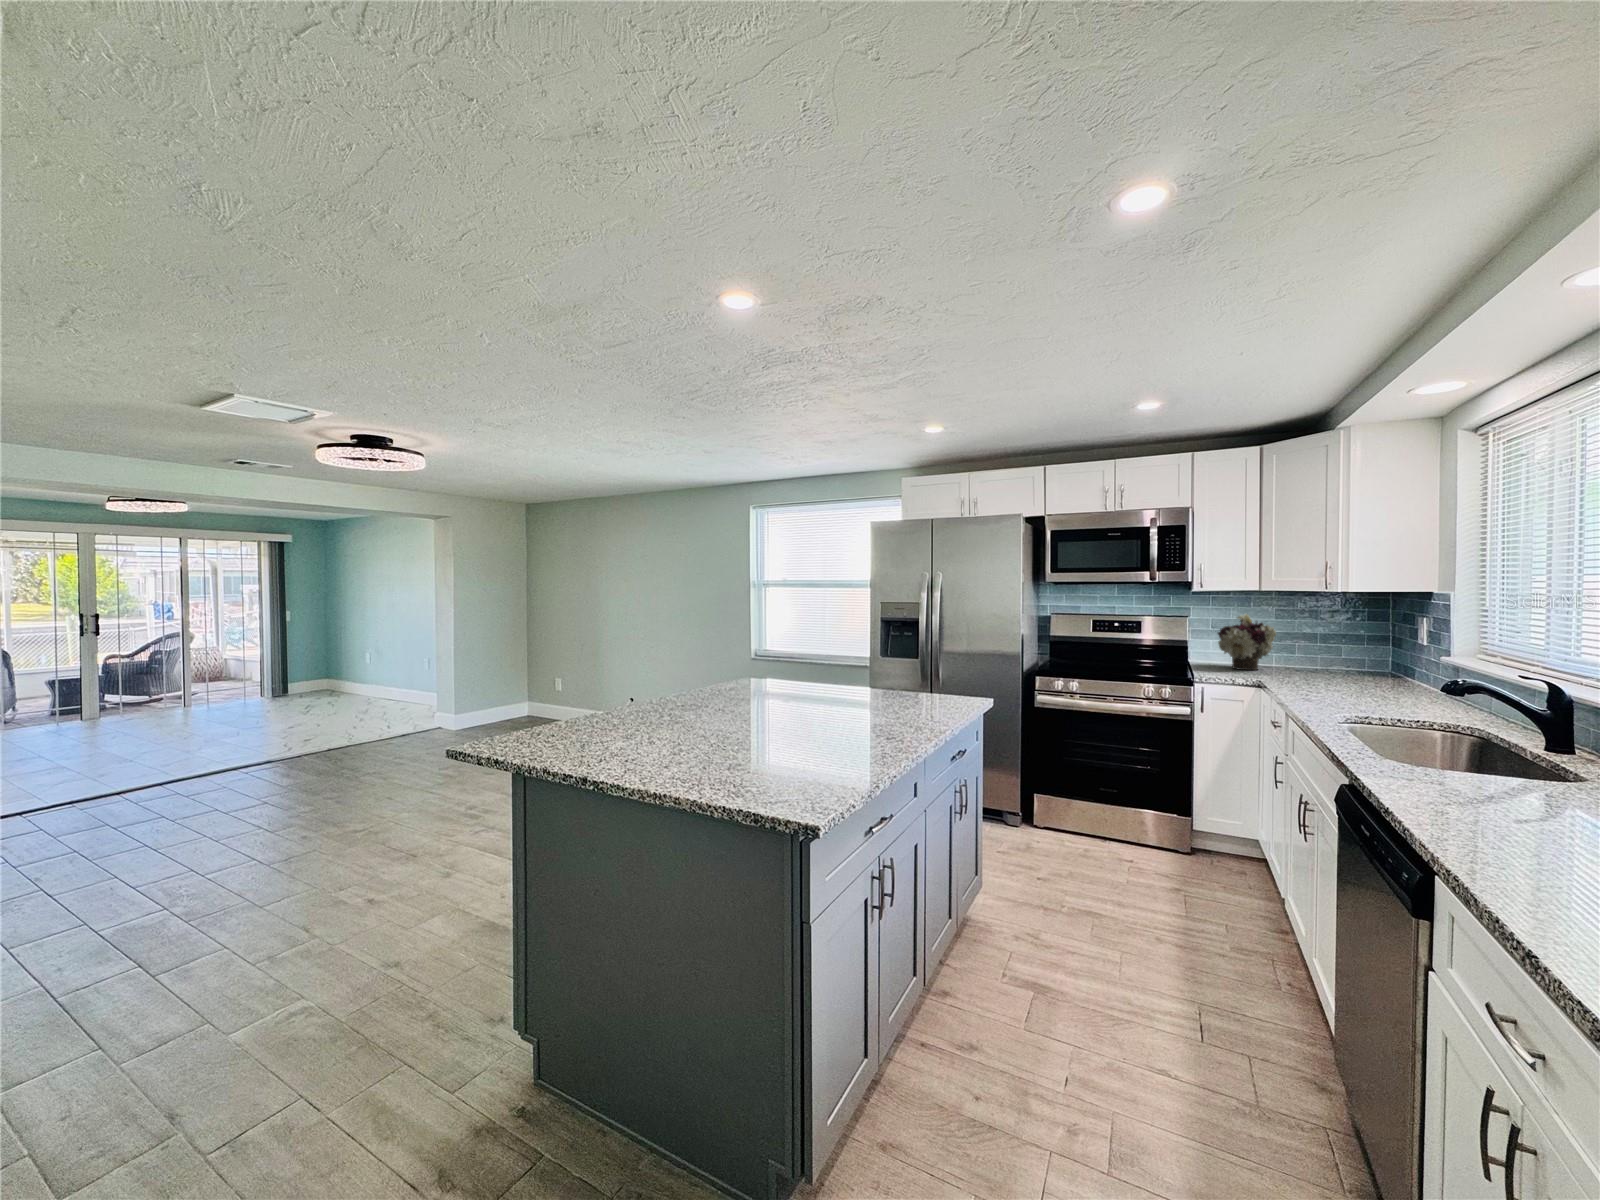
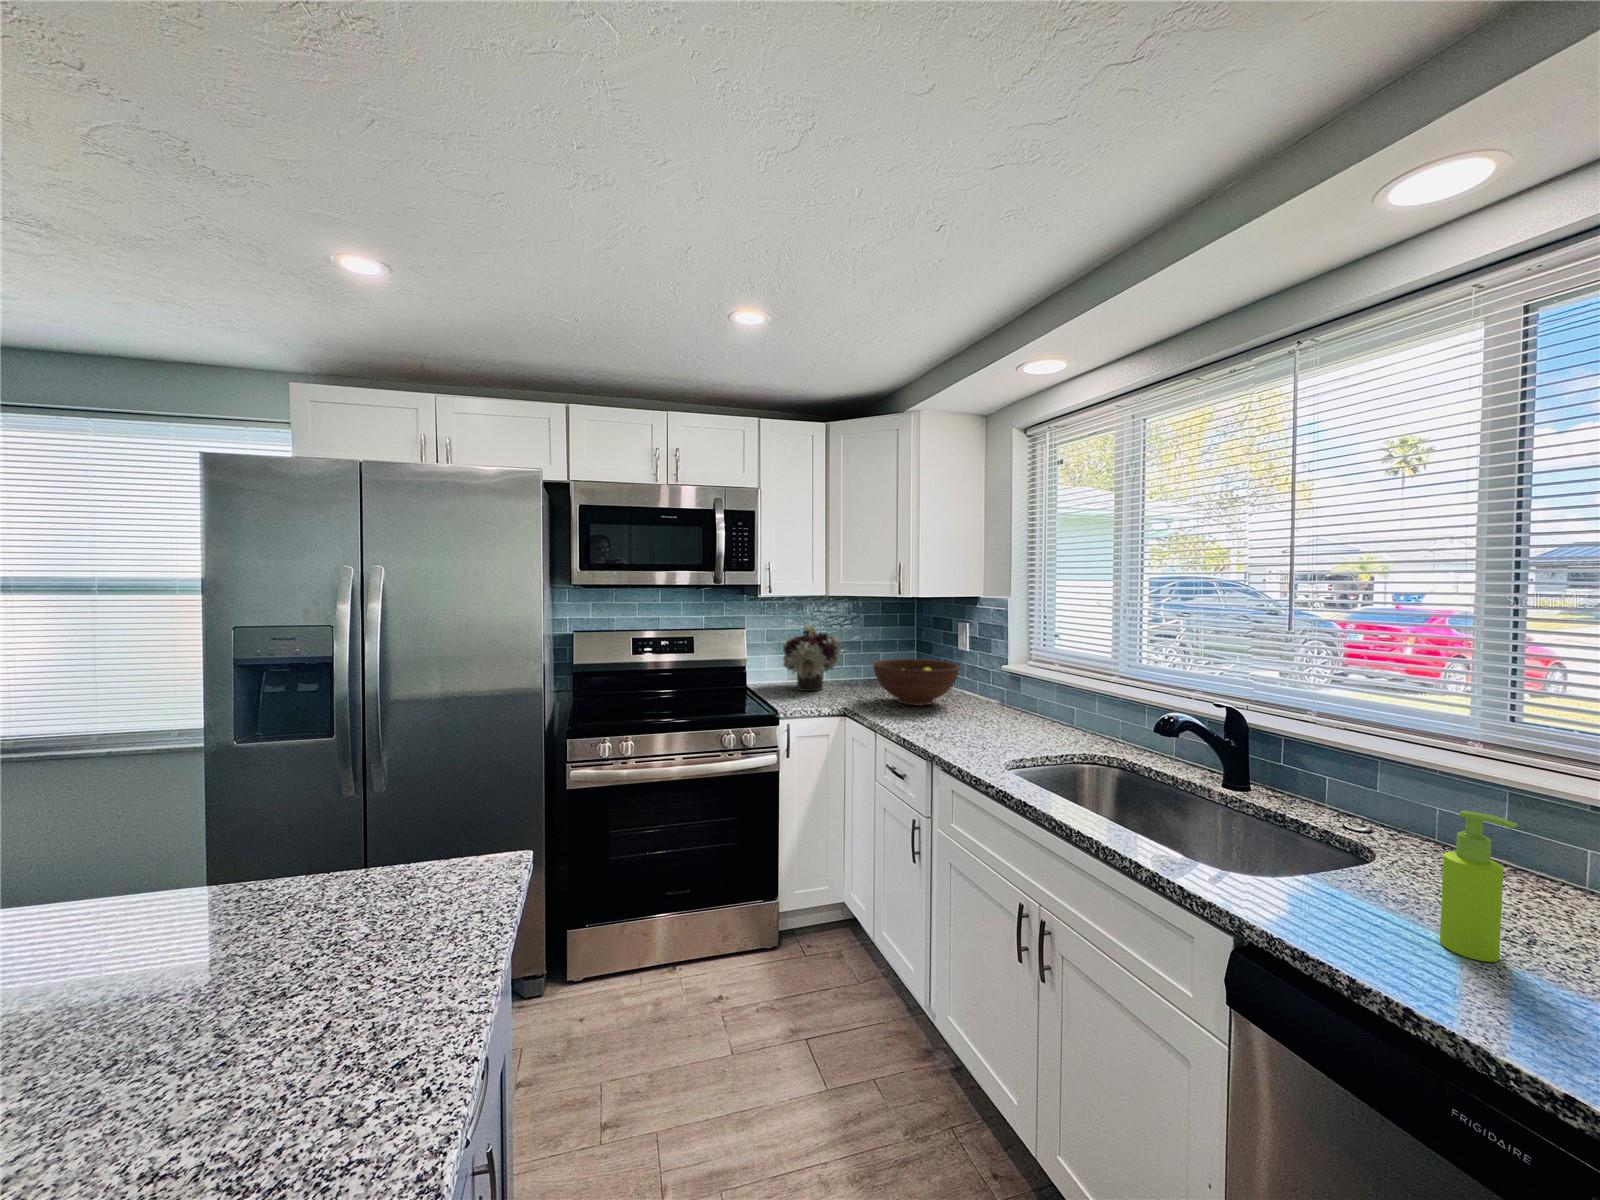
fruit bowl: none [1291,646,1387,686] -> present [874,659,959,706]
soap dispenser: none [1471,710,1509,797] -> present [1440,810,1517,962]

